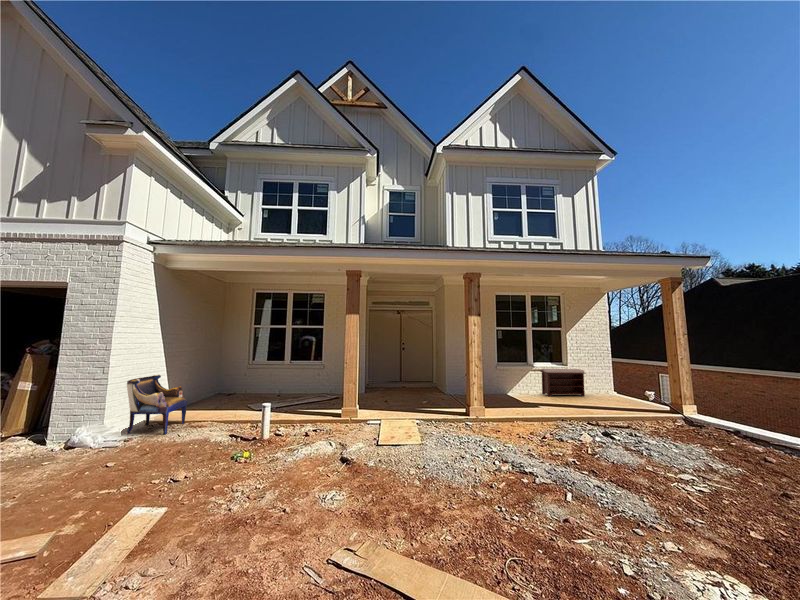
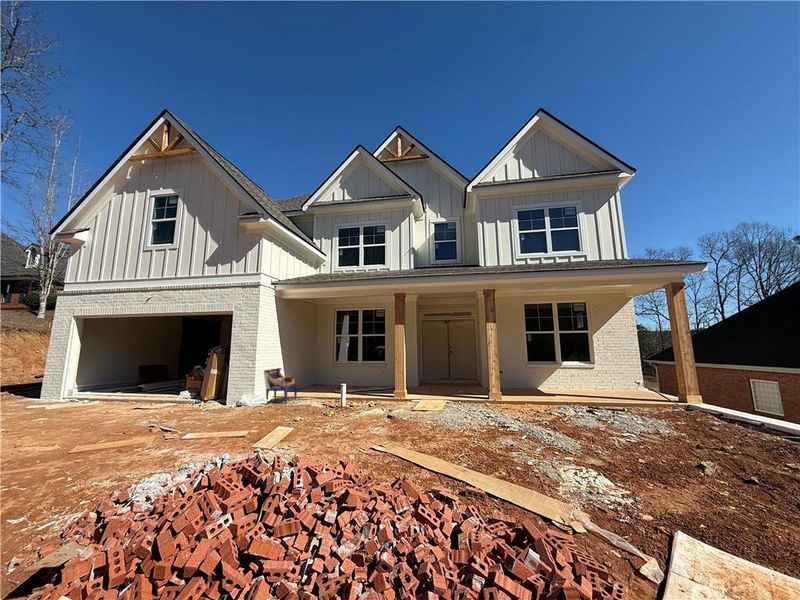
bench: present [540,369,586,397] -> none [571,365,612,389]

